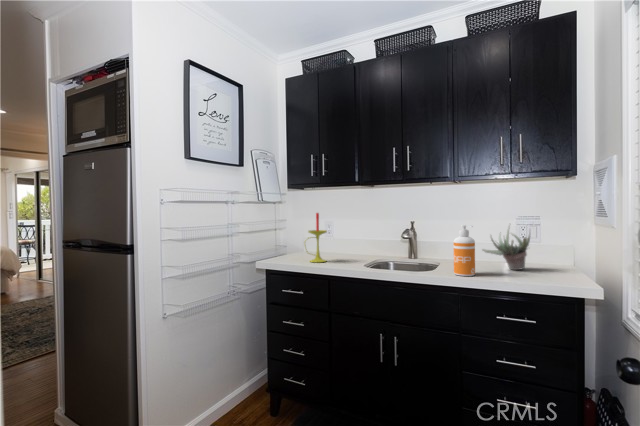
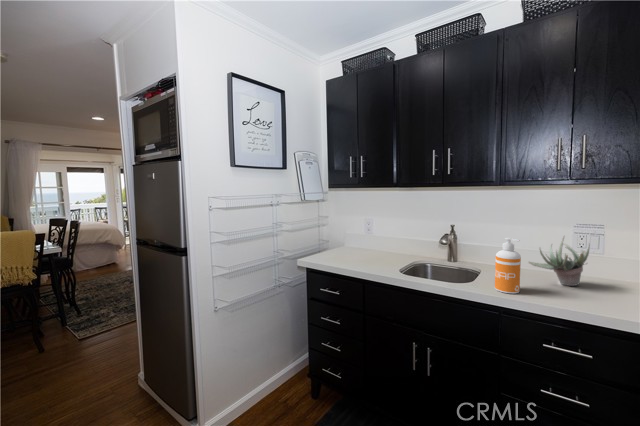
candle: present [305,213,327,262] -> none [342,213,364,262]

